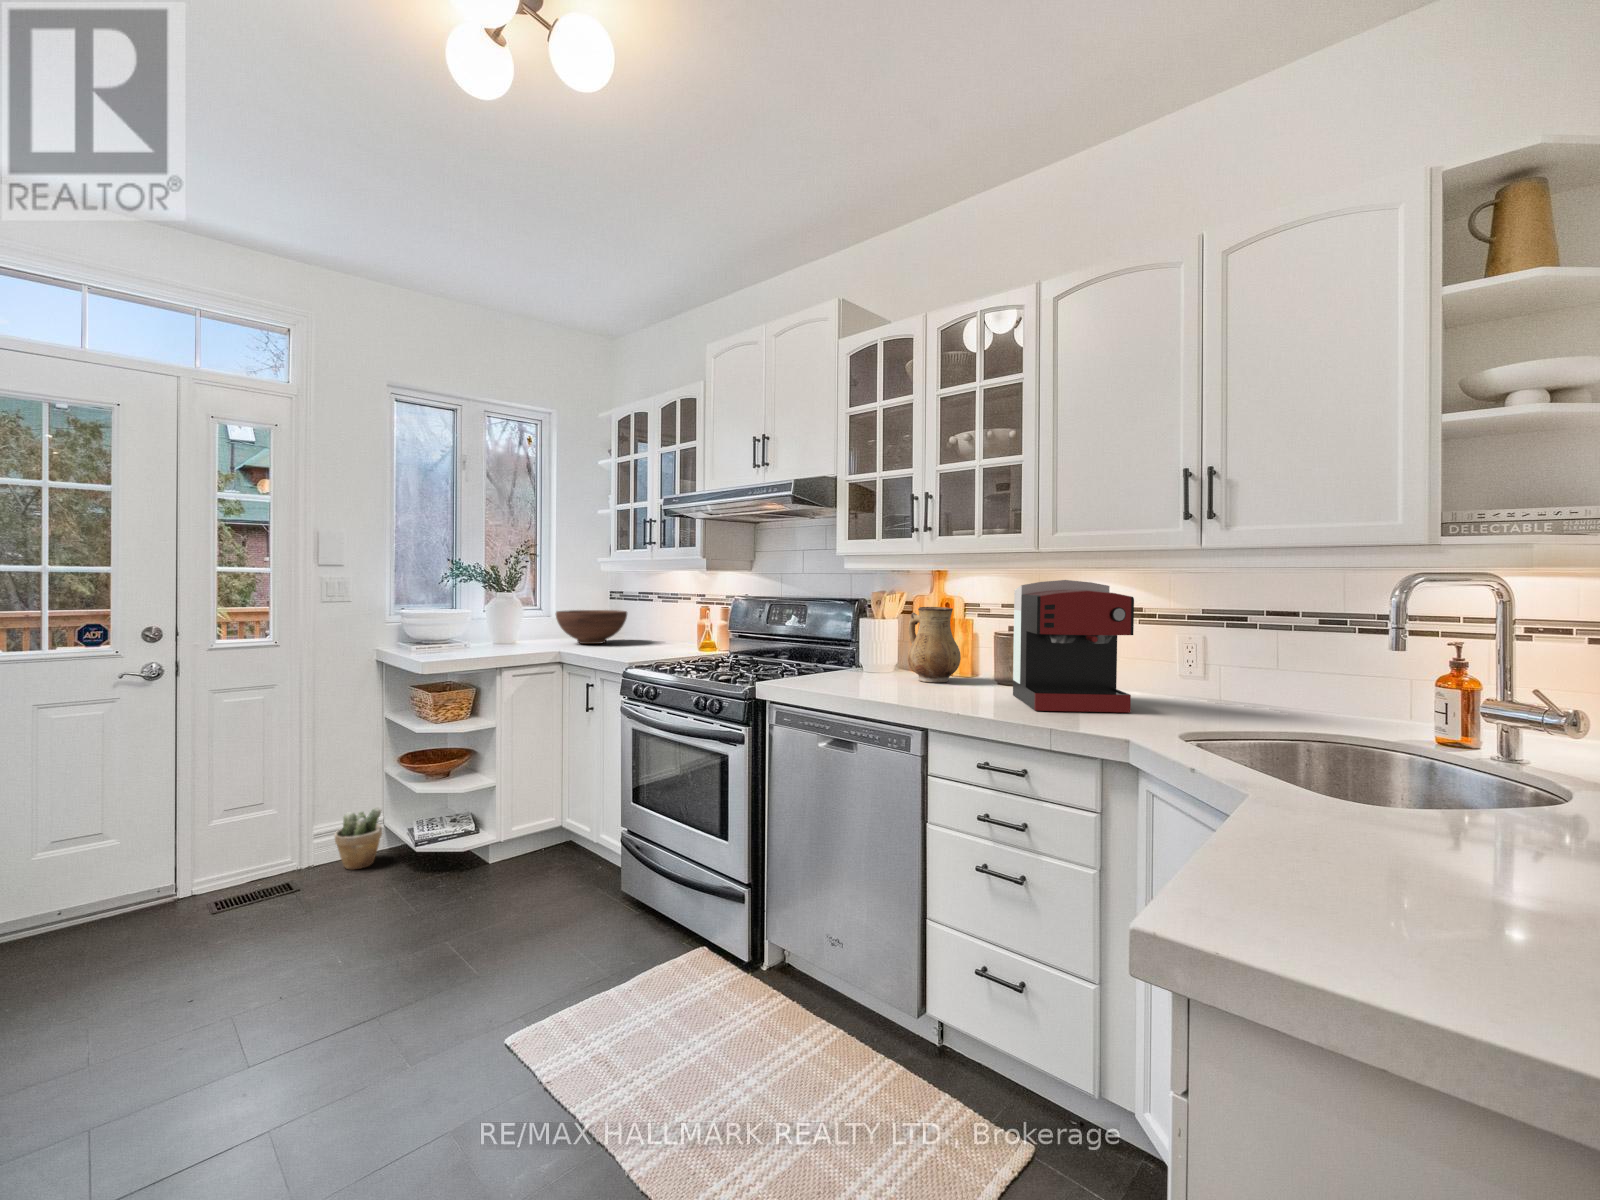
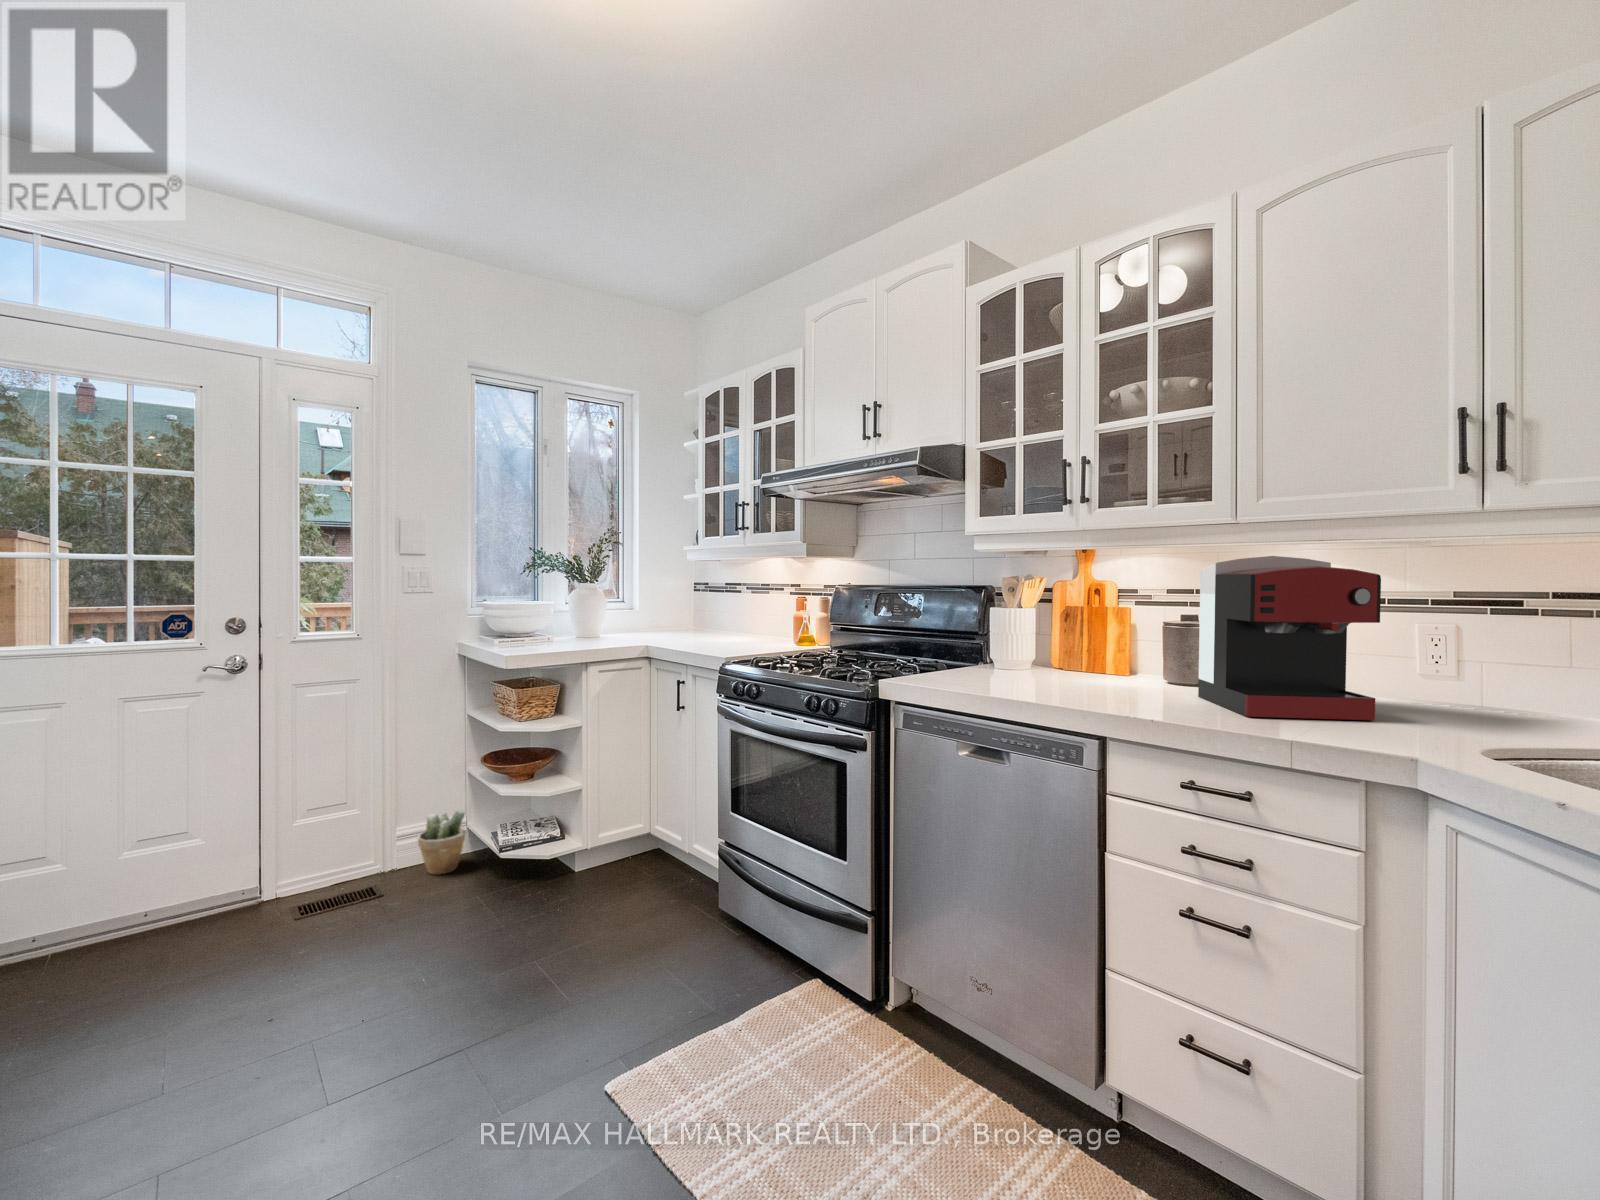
ceramic pitcher: present [908,607,961,682] -> none [1053,593,1120,681]
fruit bowl: present [556,610,627,644] -> none [641,602,716,638]

